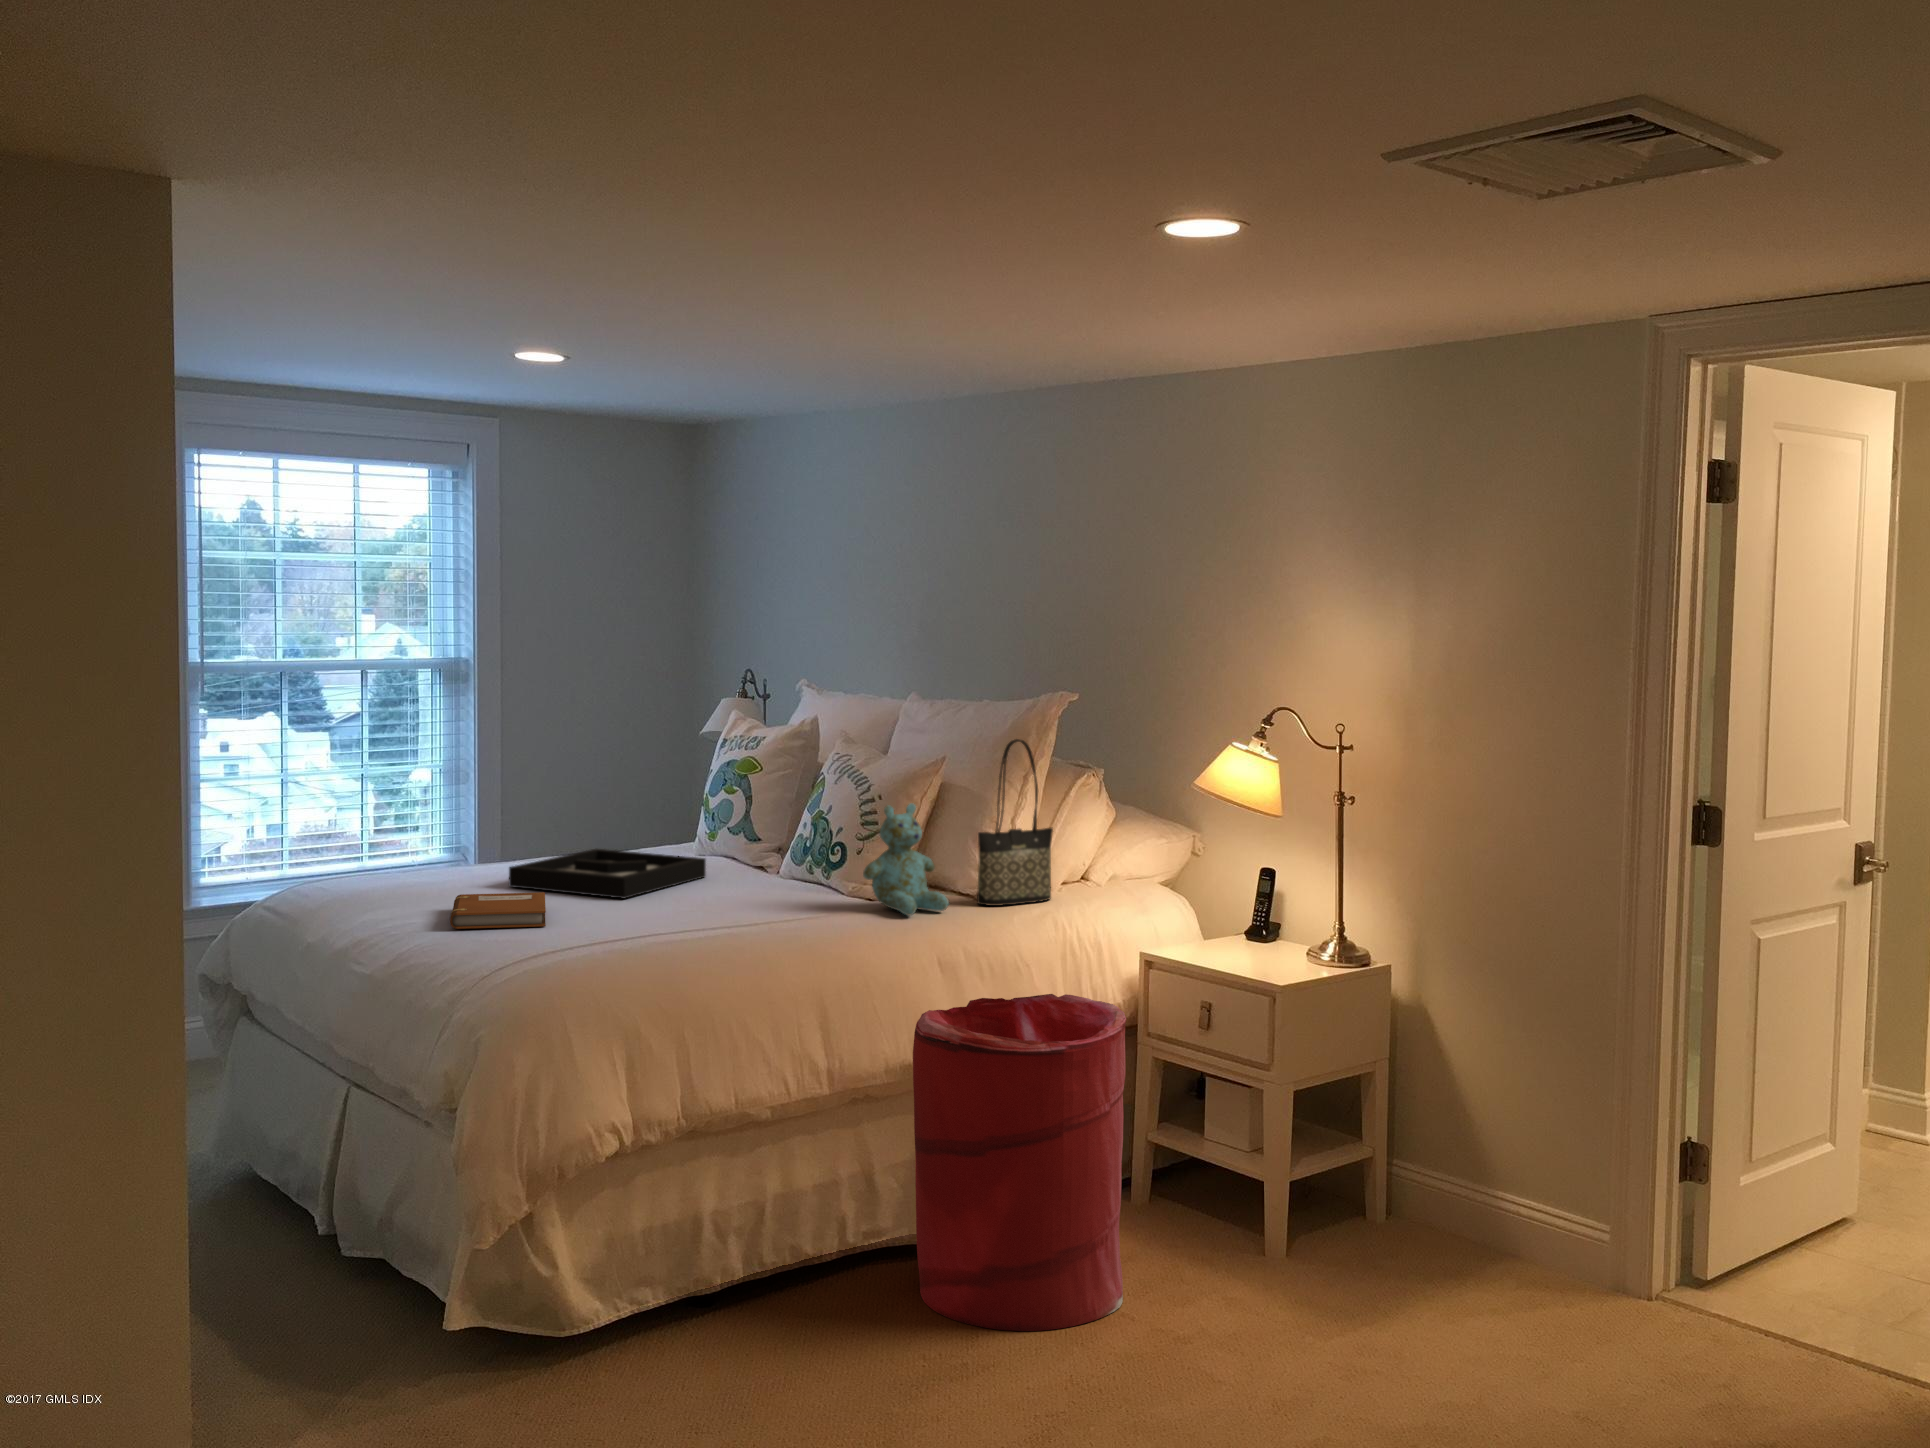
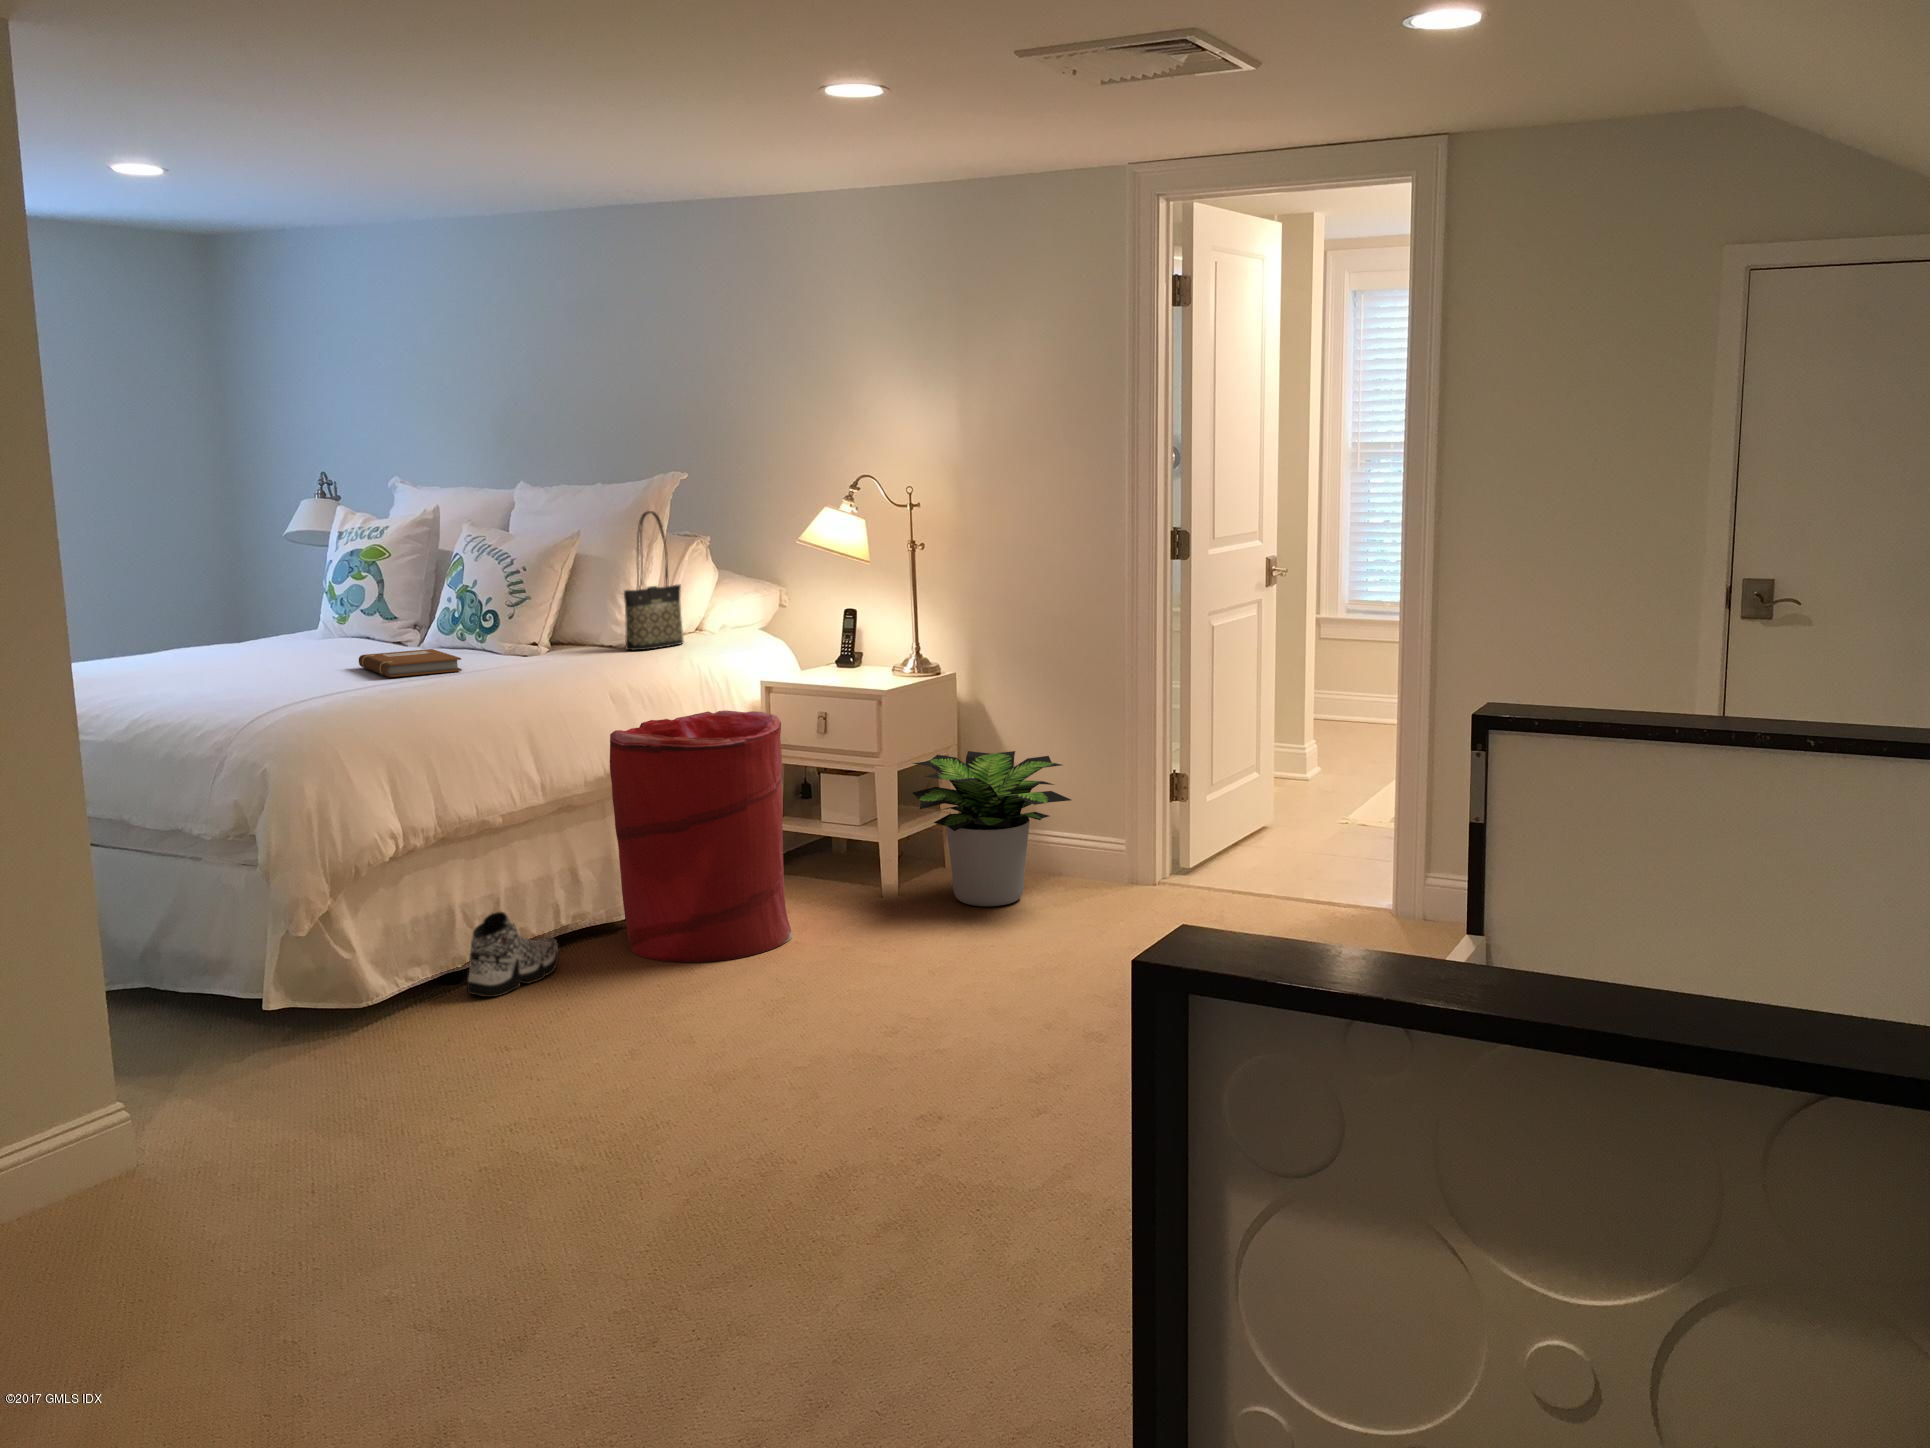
stuffed bear: present [863,803,949,915] -> none [533,568,608,661]
decorative tray: present [509,849,706,898] -> none [182,634,363,669]
notebook: present [450,892,546,929] -> present [359,649,462,677]
potted plant: none [1308,1074,1523,1299] -> present [913,751,1071,906]
sneaker: none [698,1230,826,1340] -> present [467,912,559,997]

